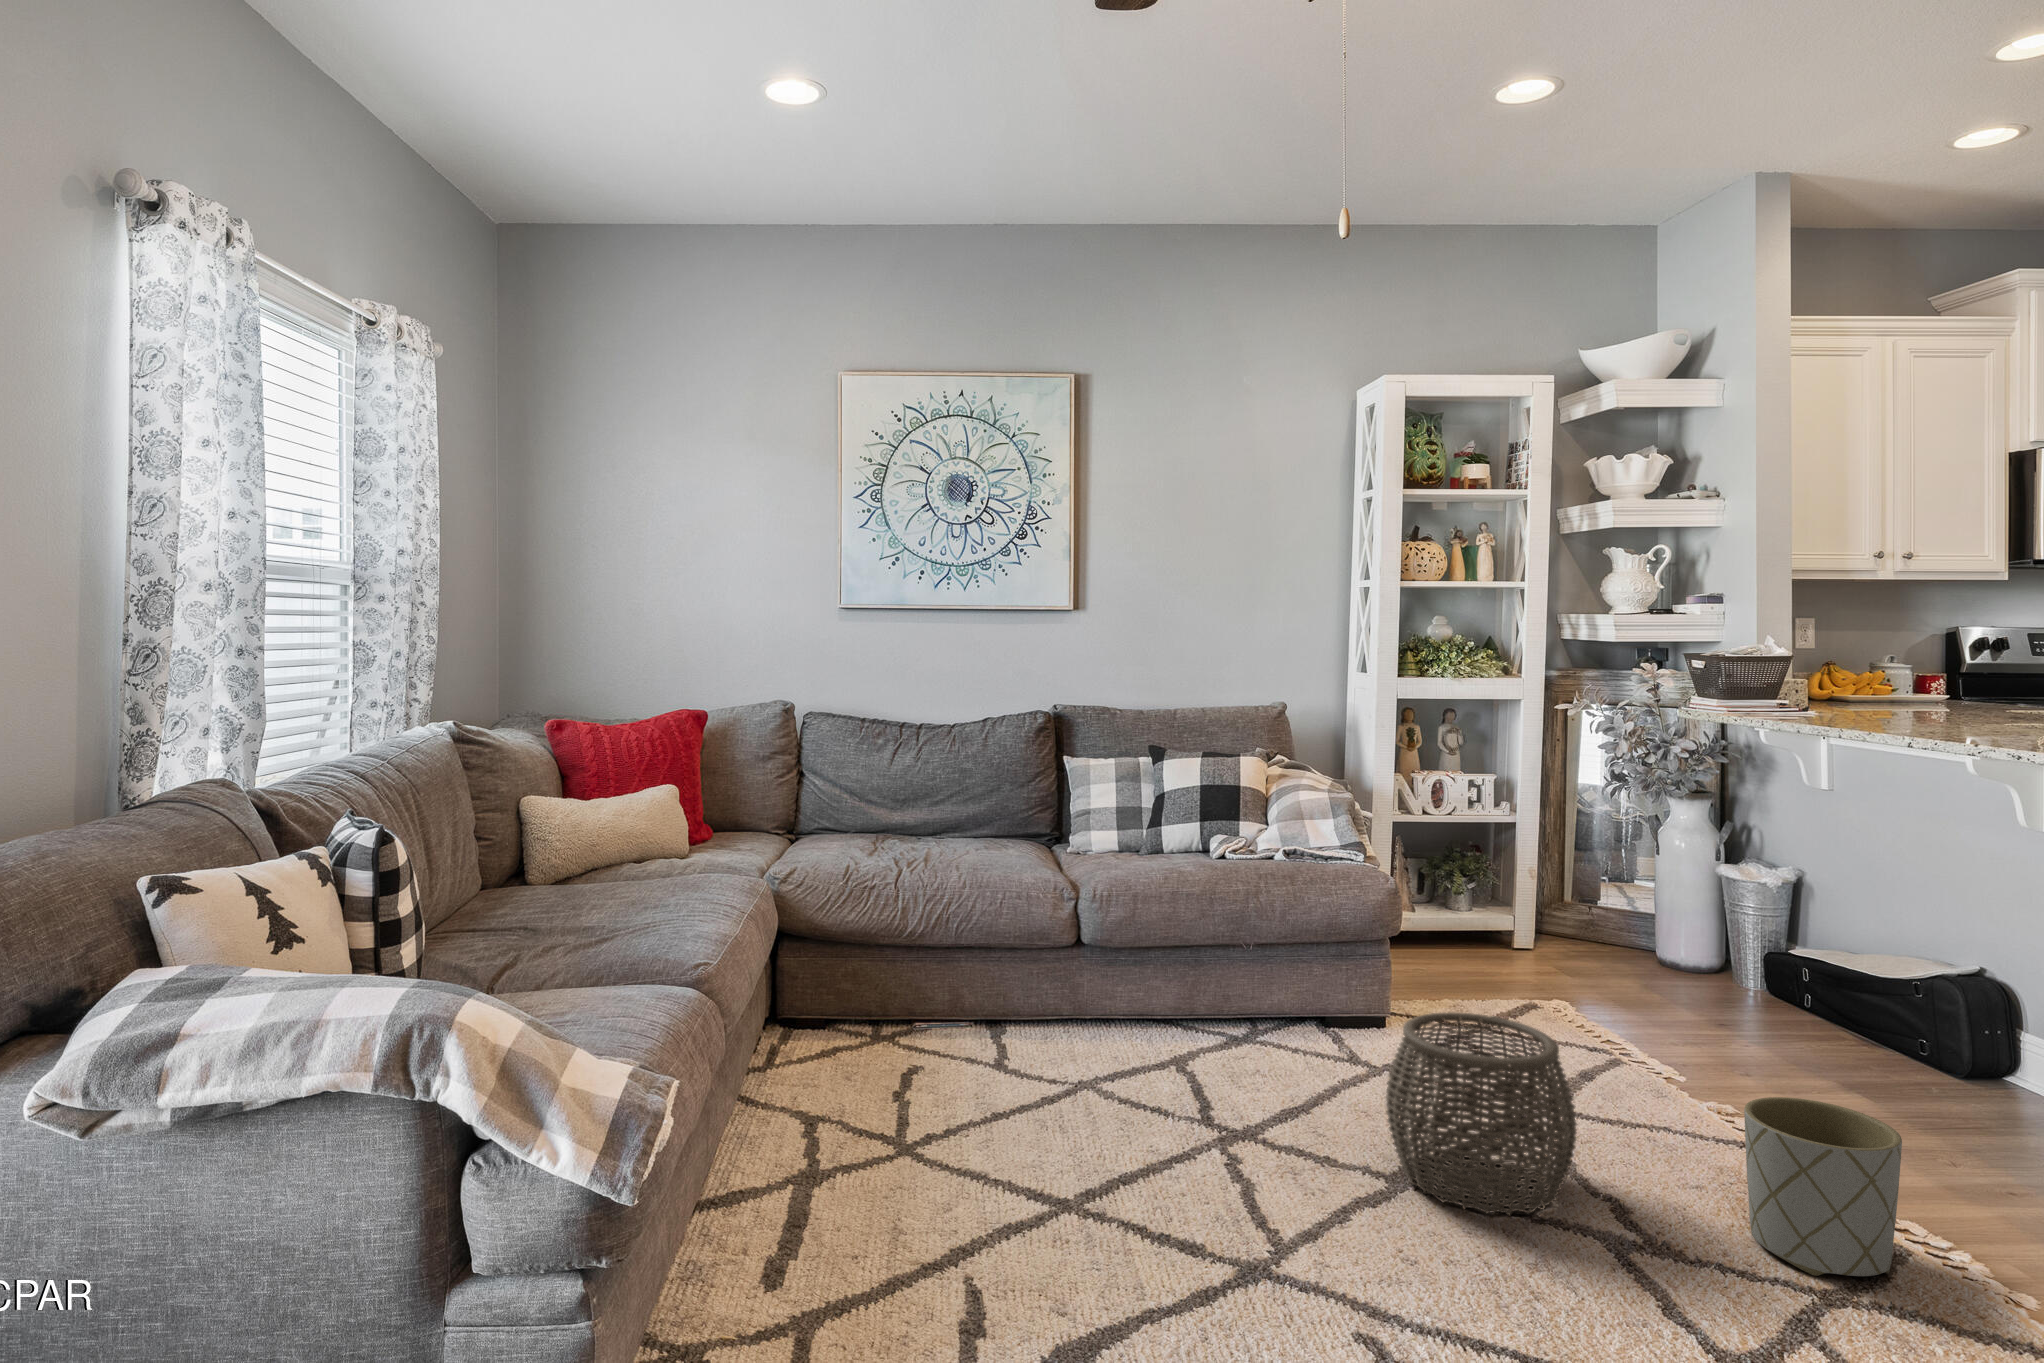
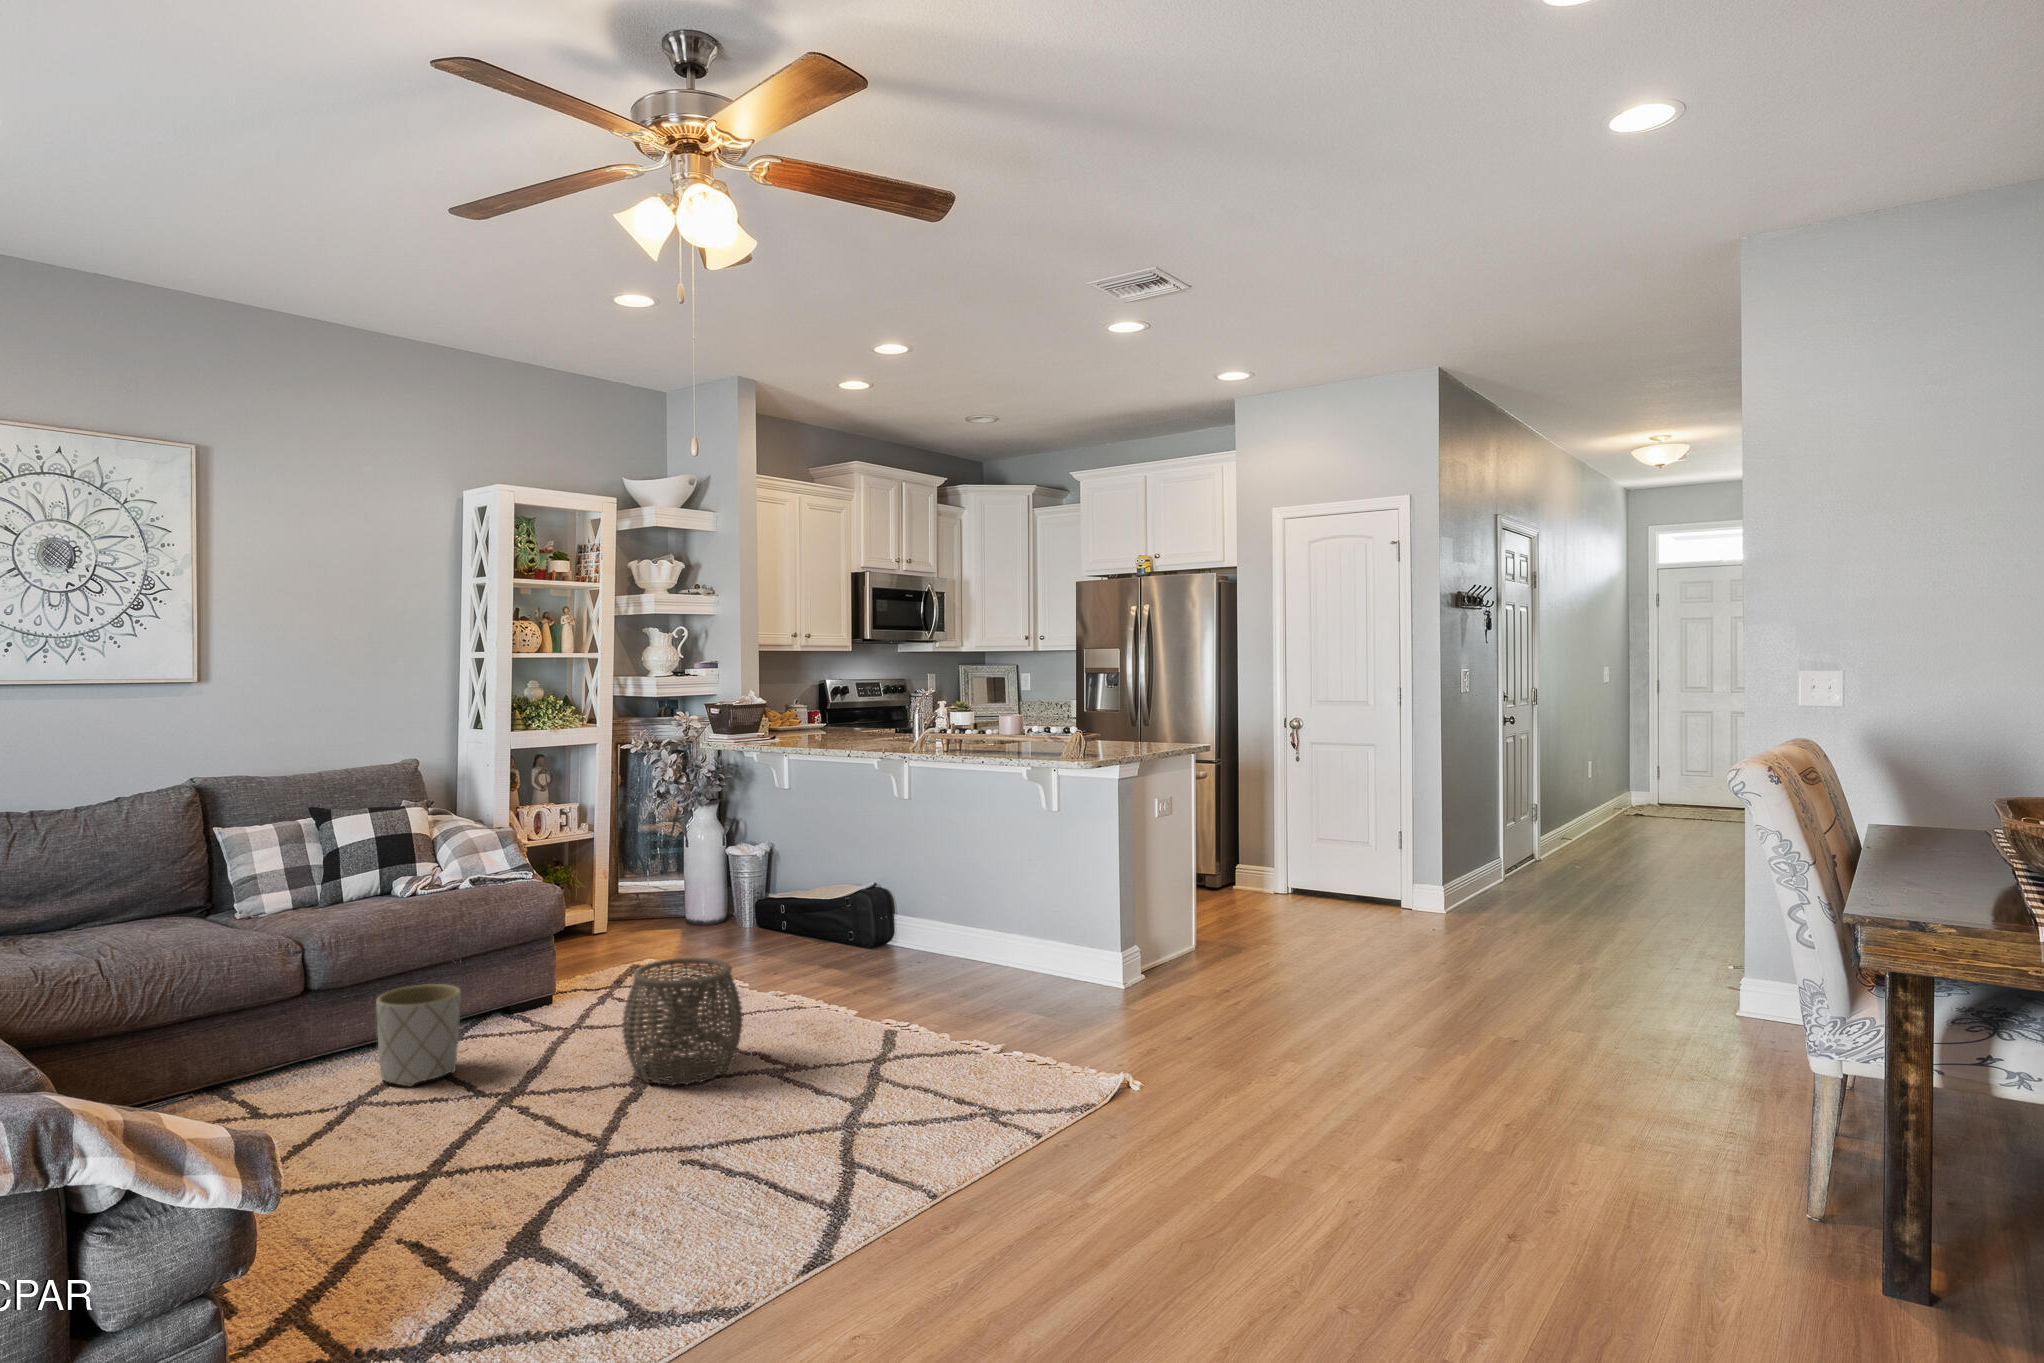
planter: present [1744,1097,1902,1276] -> present [376,984,461,1087]

